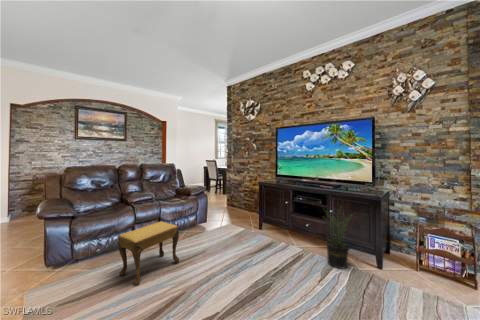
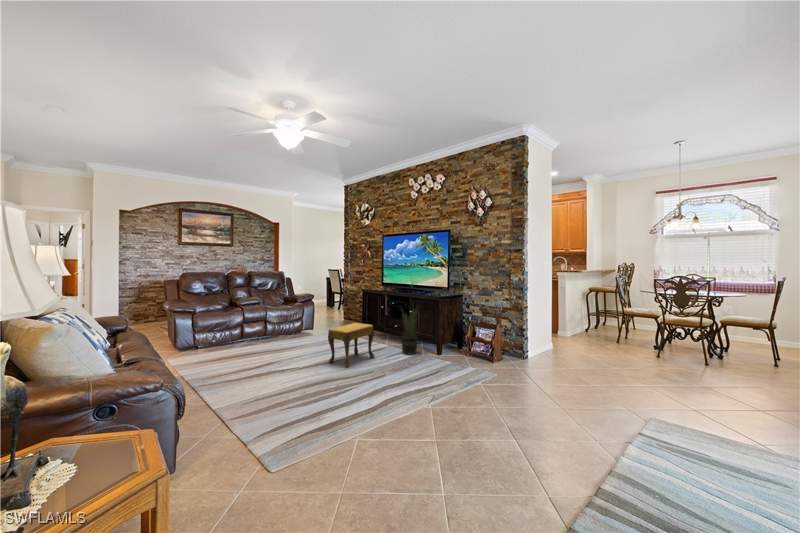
footstool: present [118,222,179,285] -> present [328,323,374,367]

